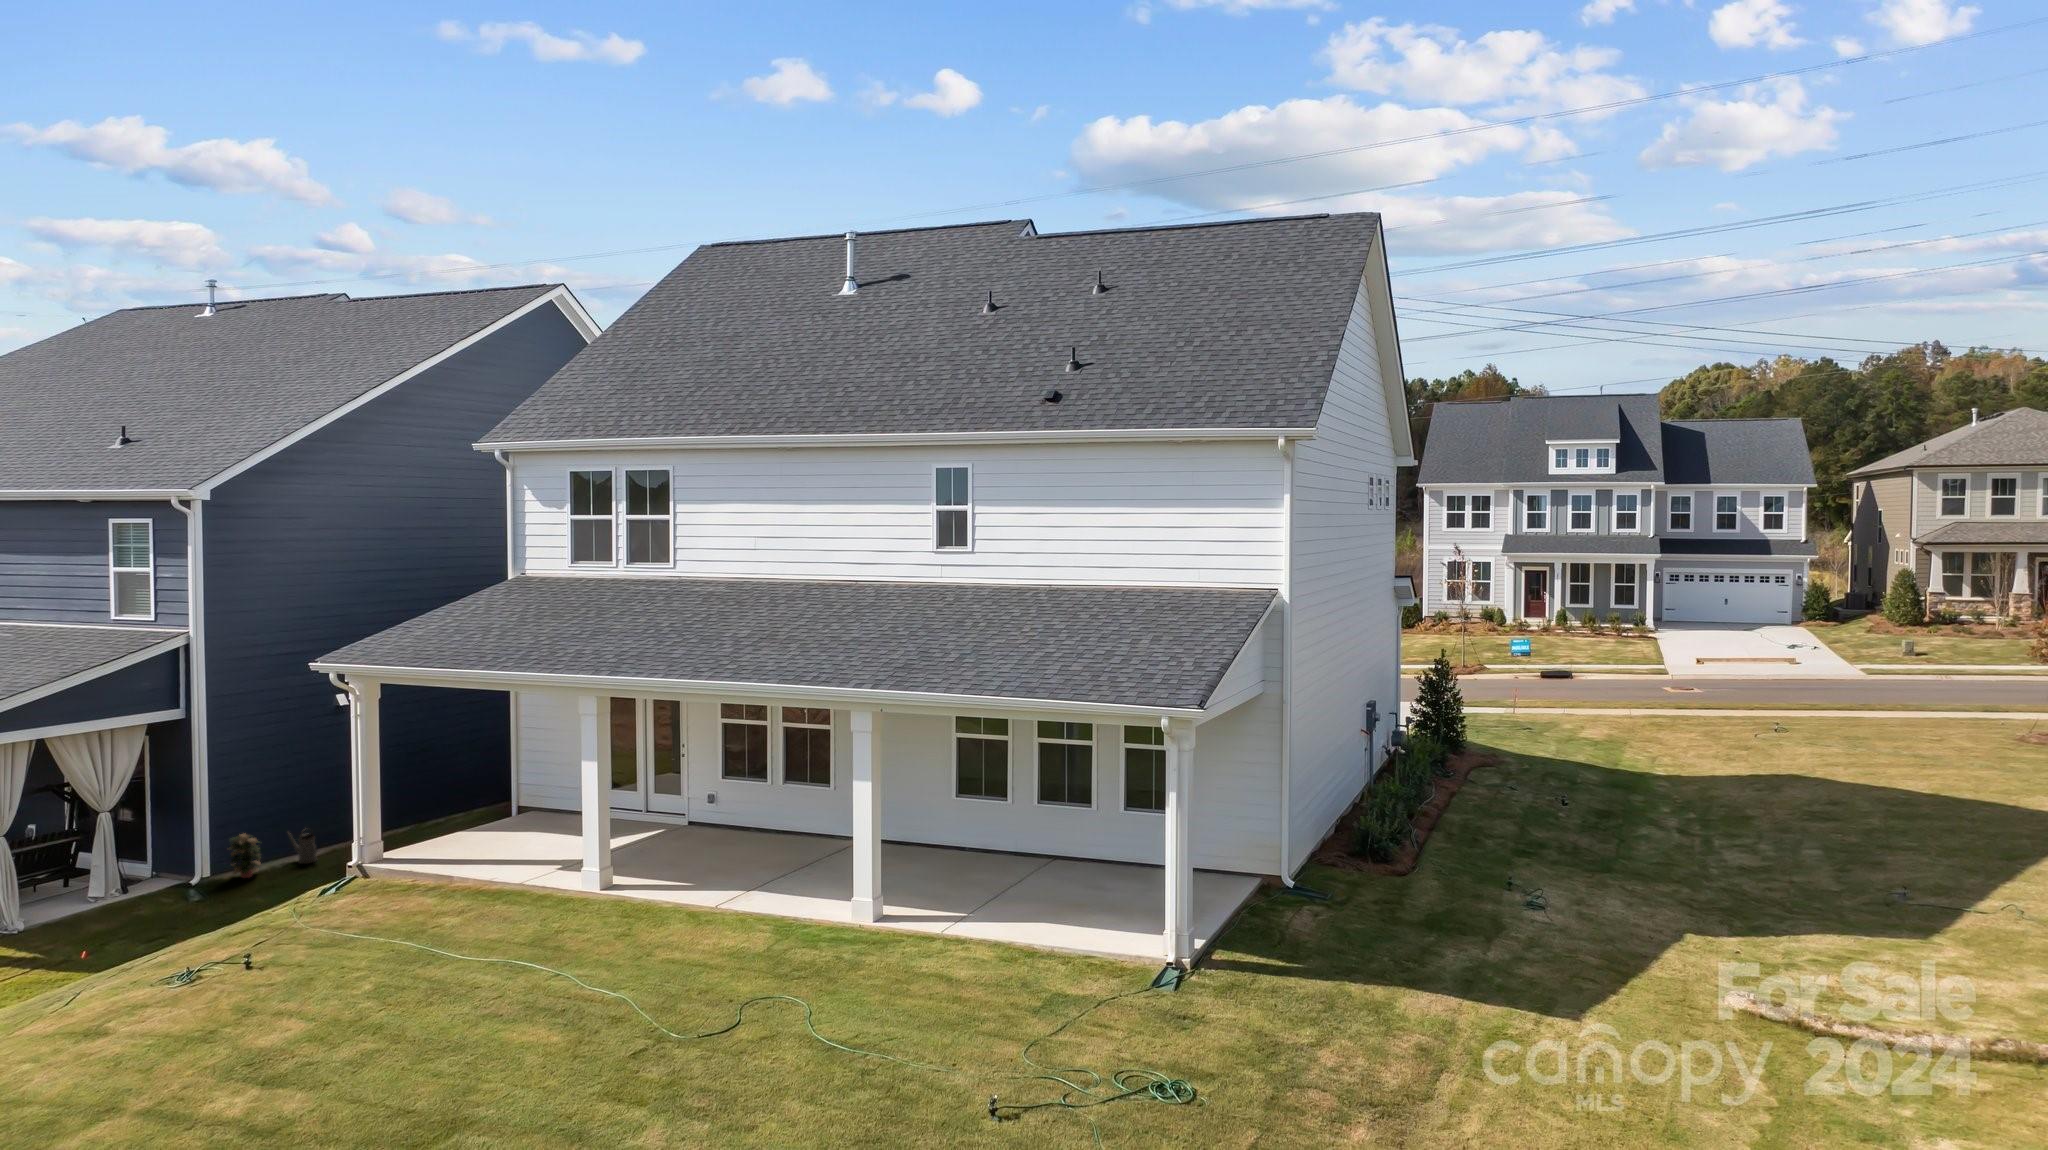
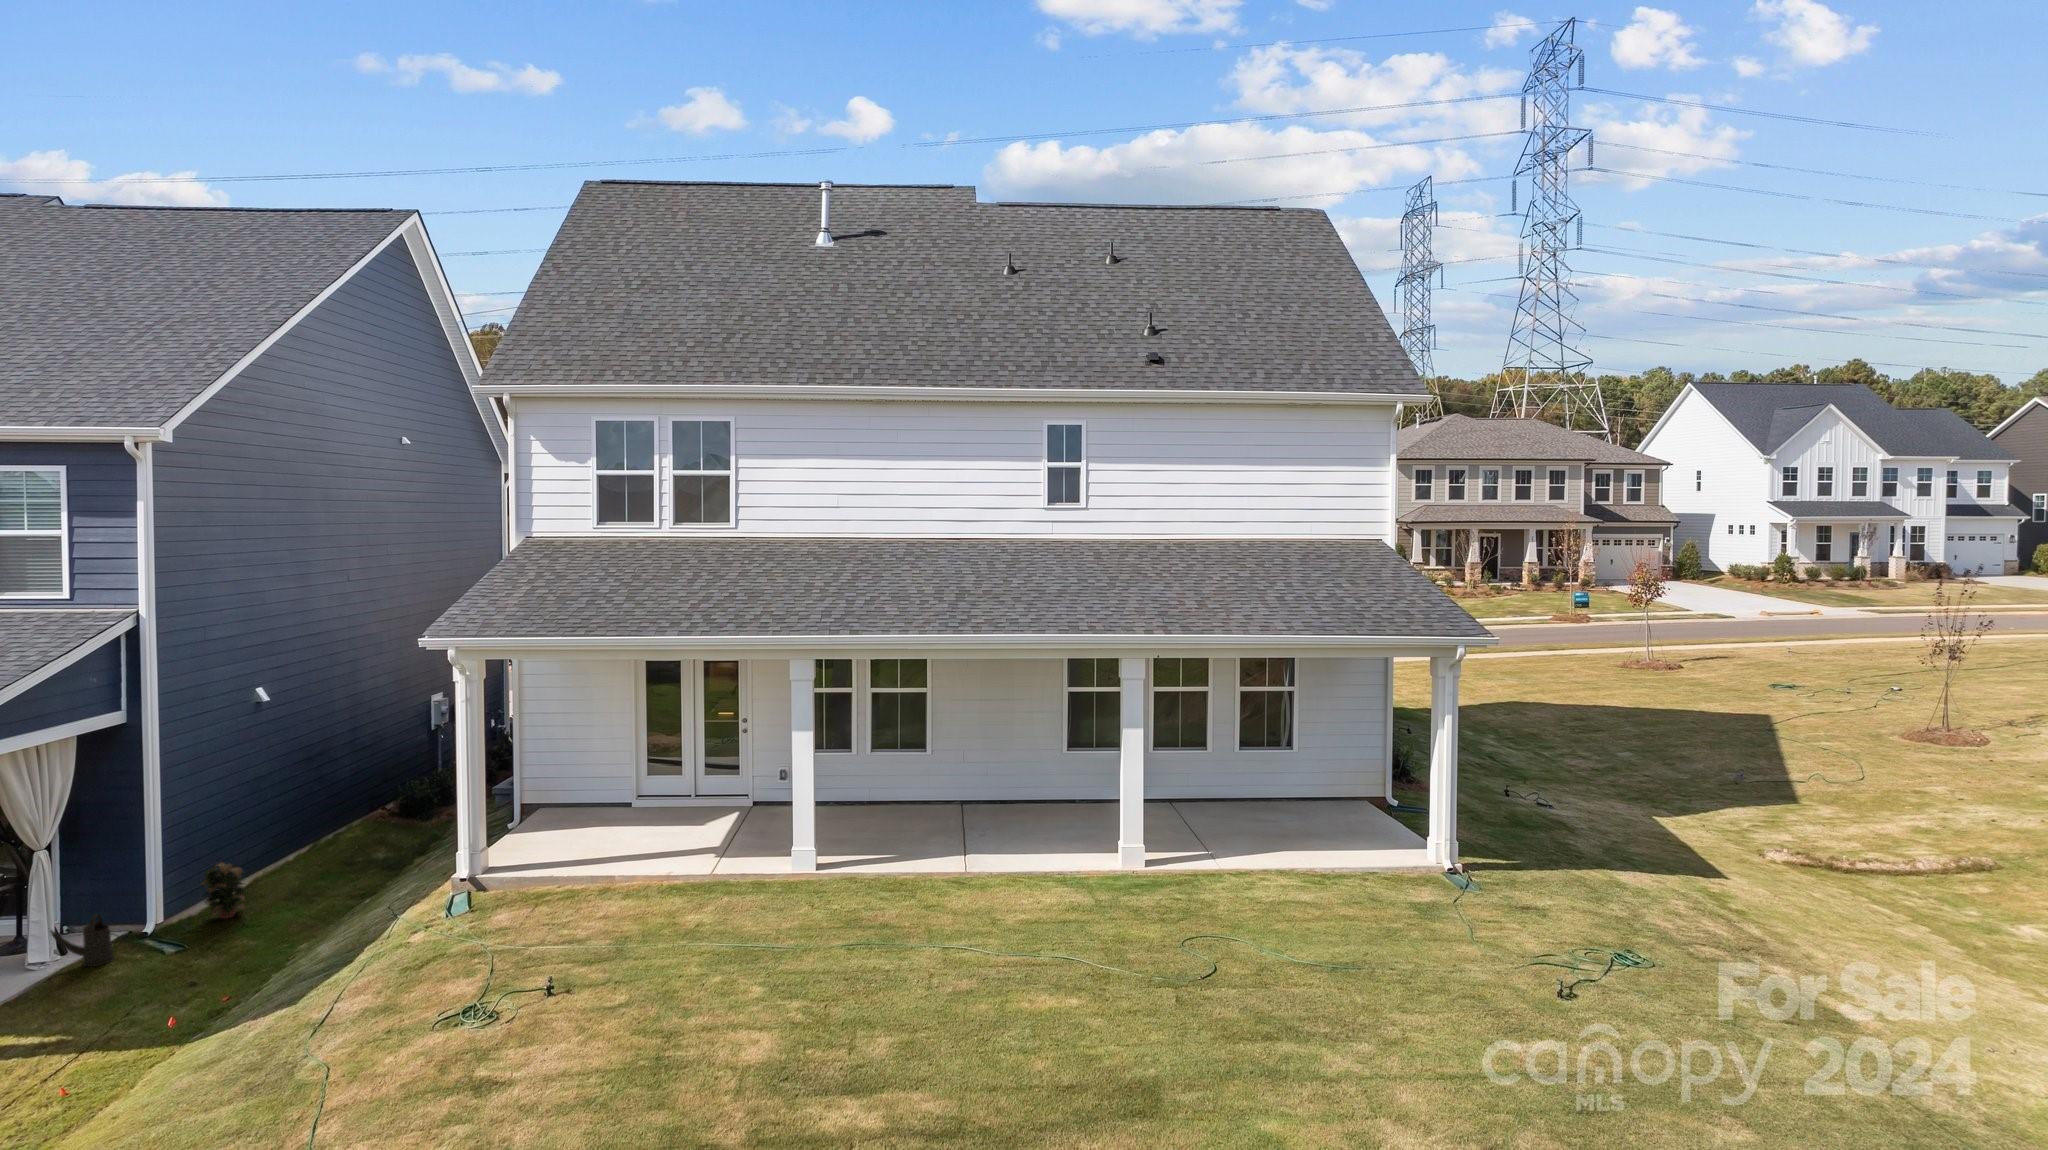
watering can: present [287,832,317,864] -> present [50,914,122,967]

